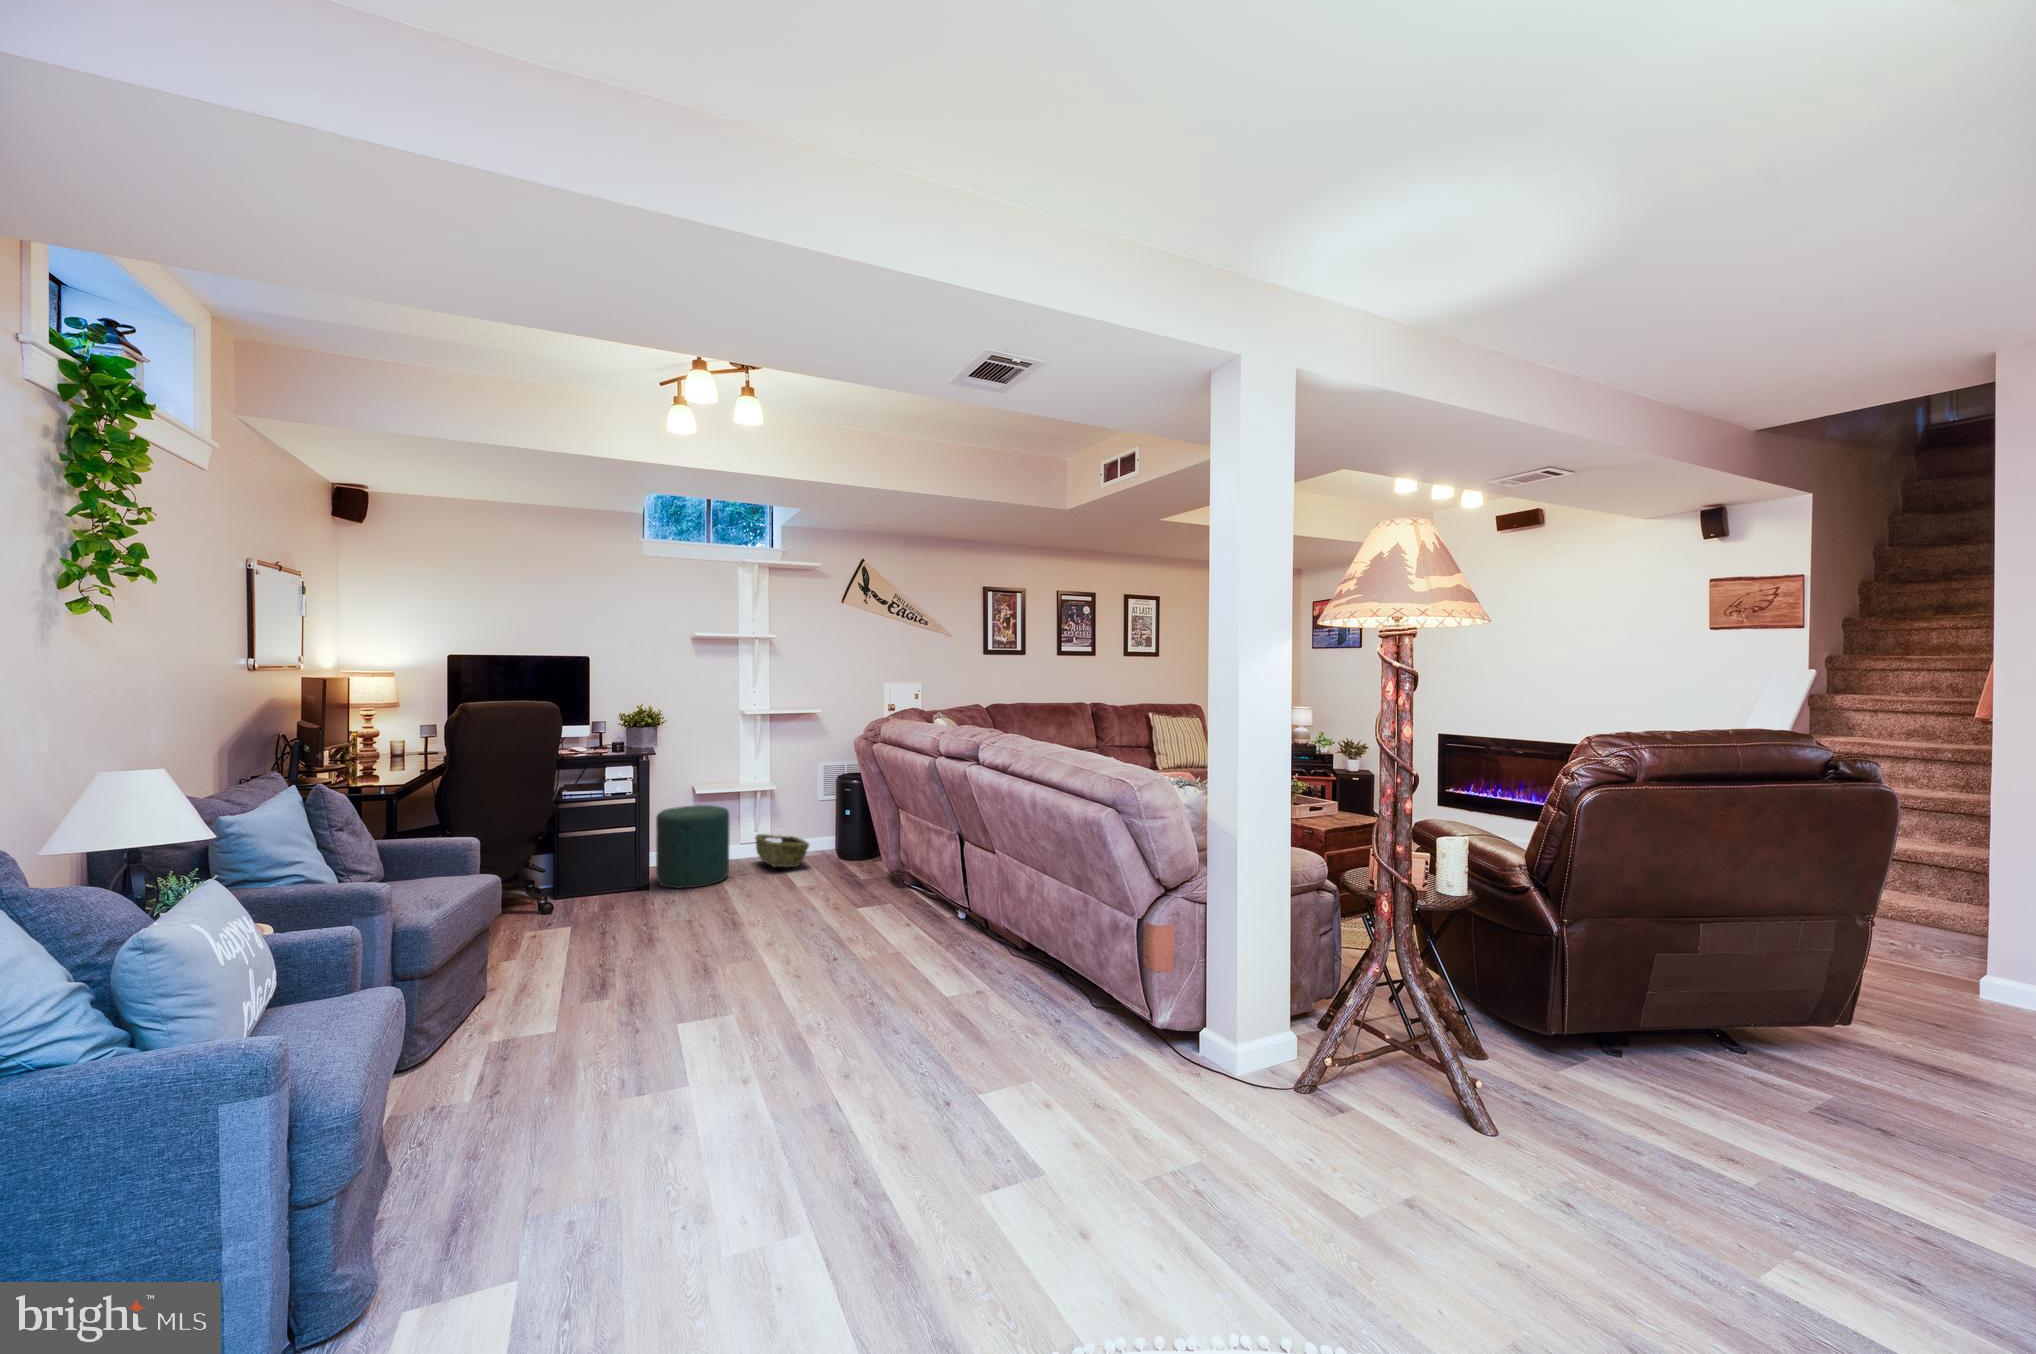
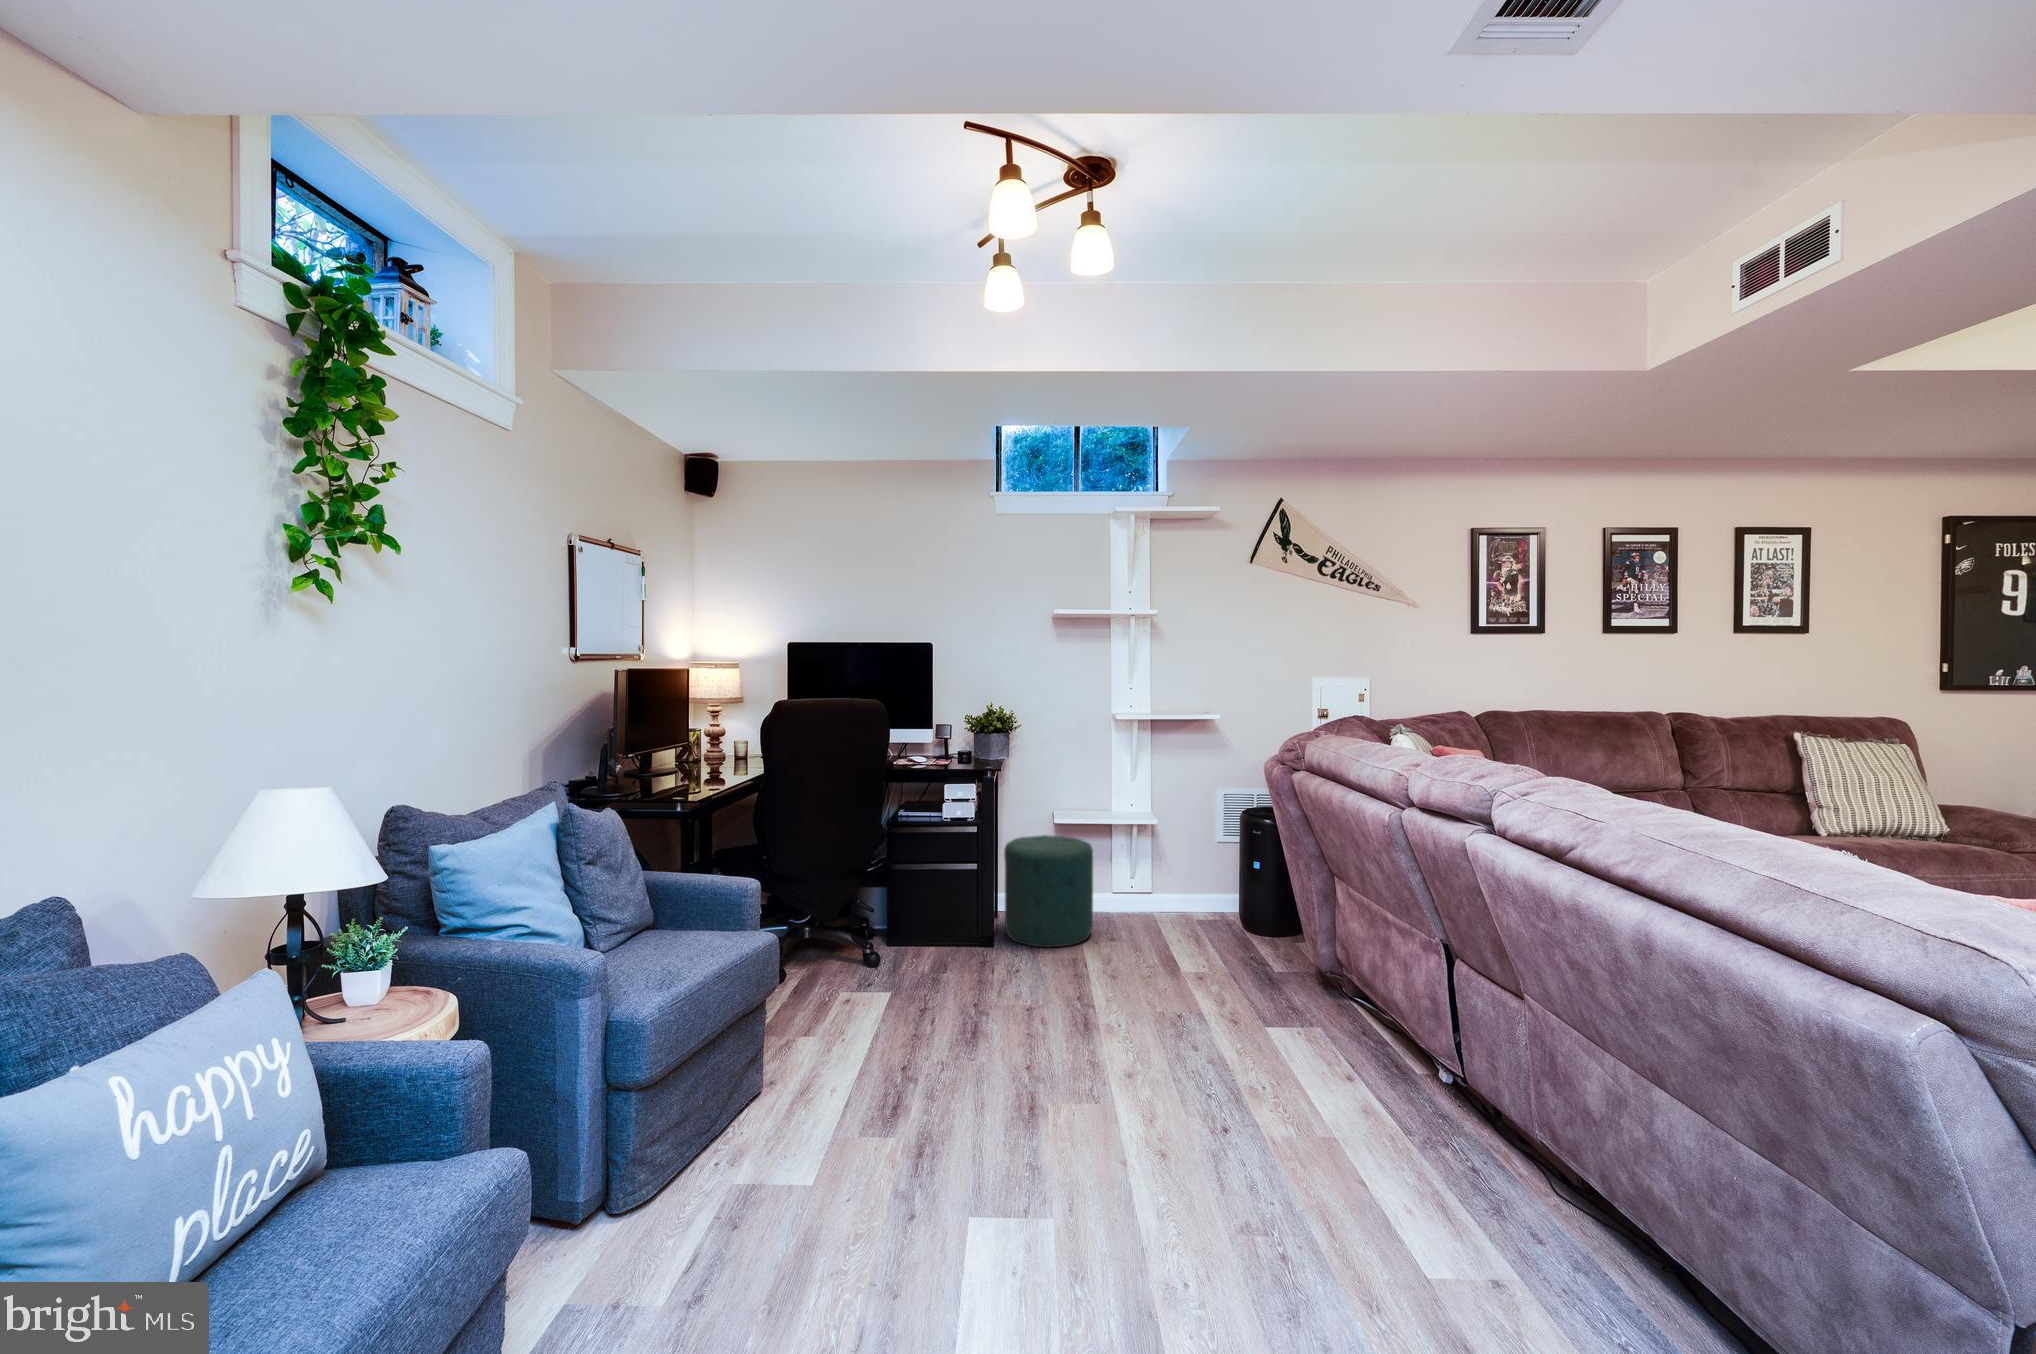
woven basket: present [756,834,809,867] -> none [1129,879,1200,933]

